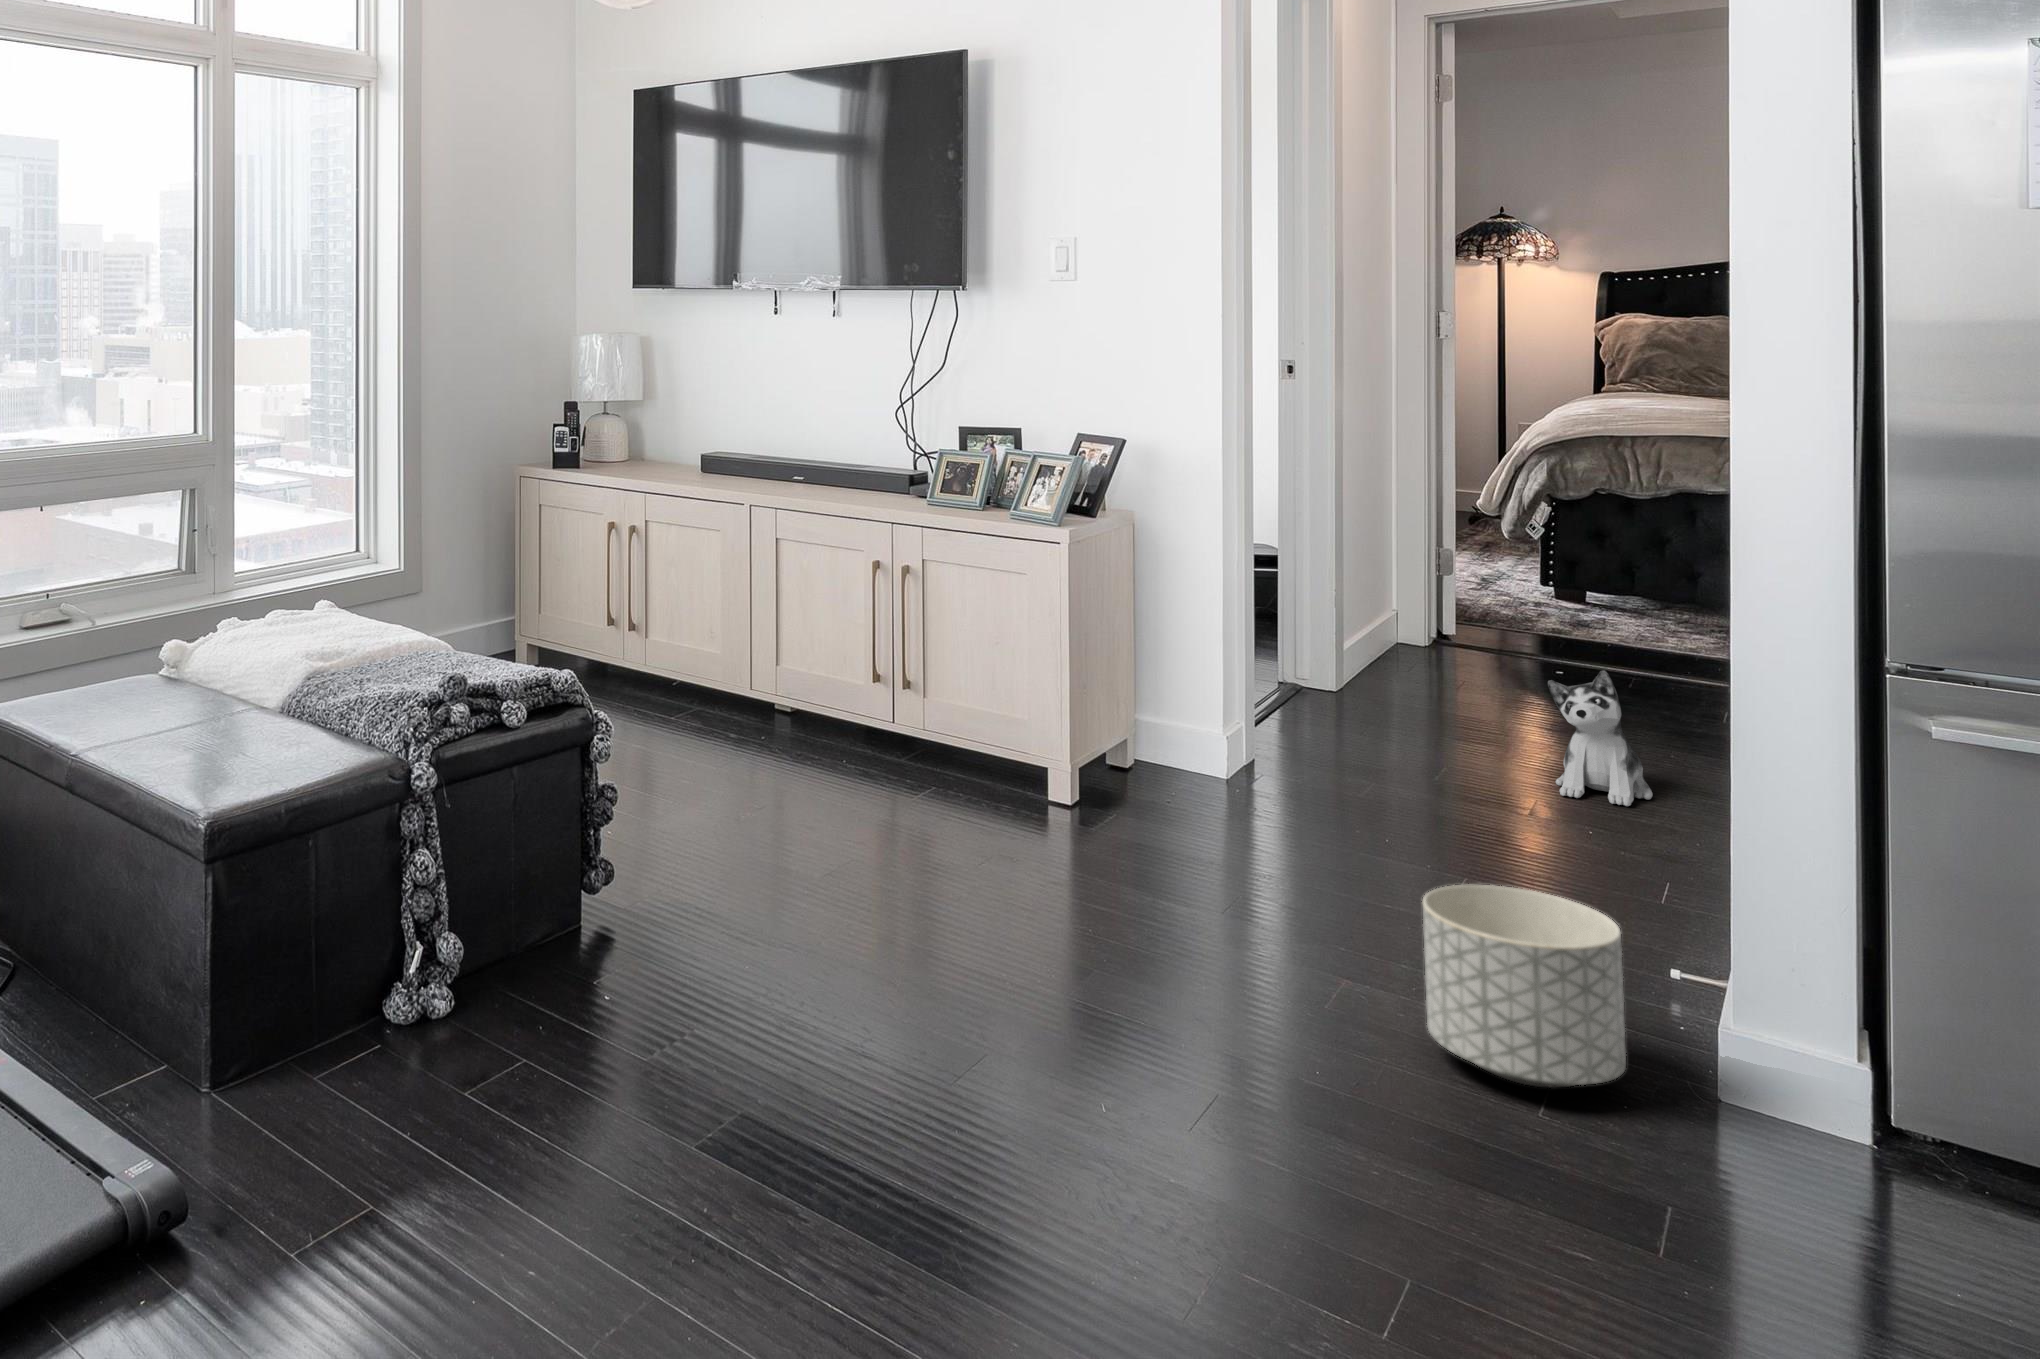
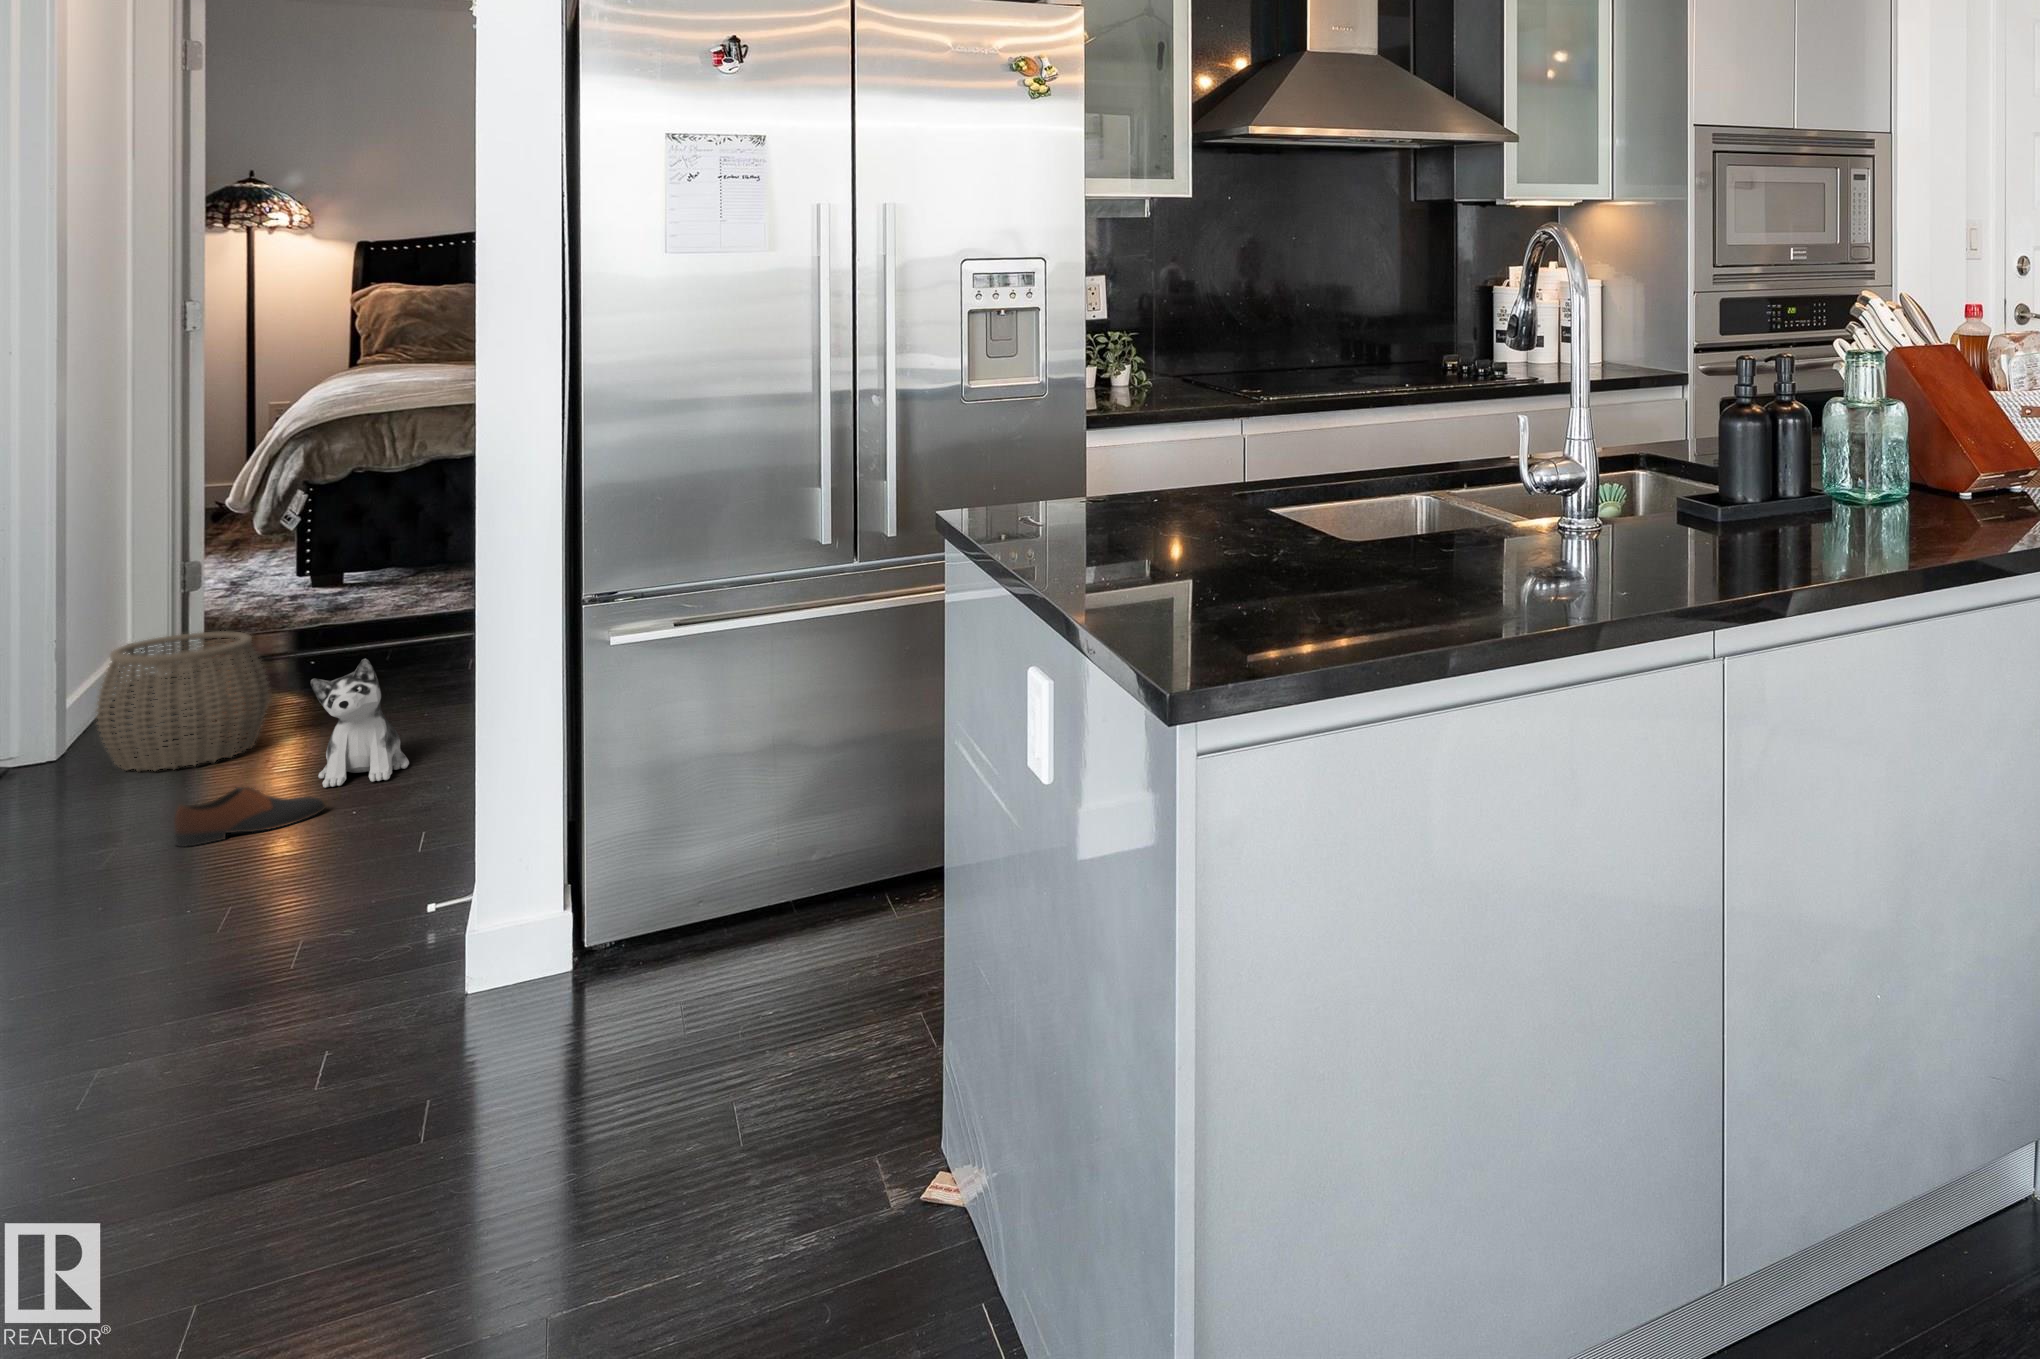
woven basket: none [1362,614,1511,742] -> present [96,631,269,771]
shoe: none [1420,769,1562,823] -> present [174,787,325,847]
planter: present [1423,885,1626,1088] -> none [195,881,389,1065]

